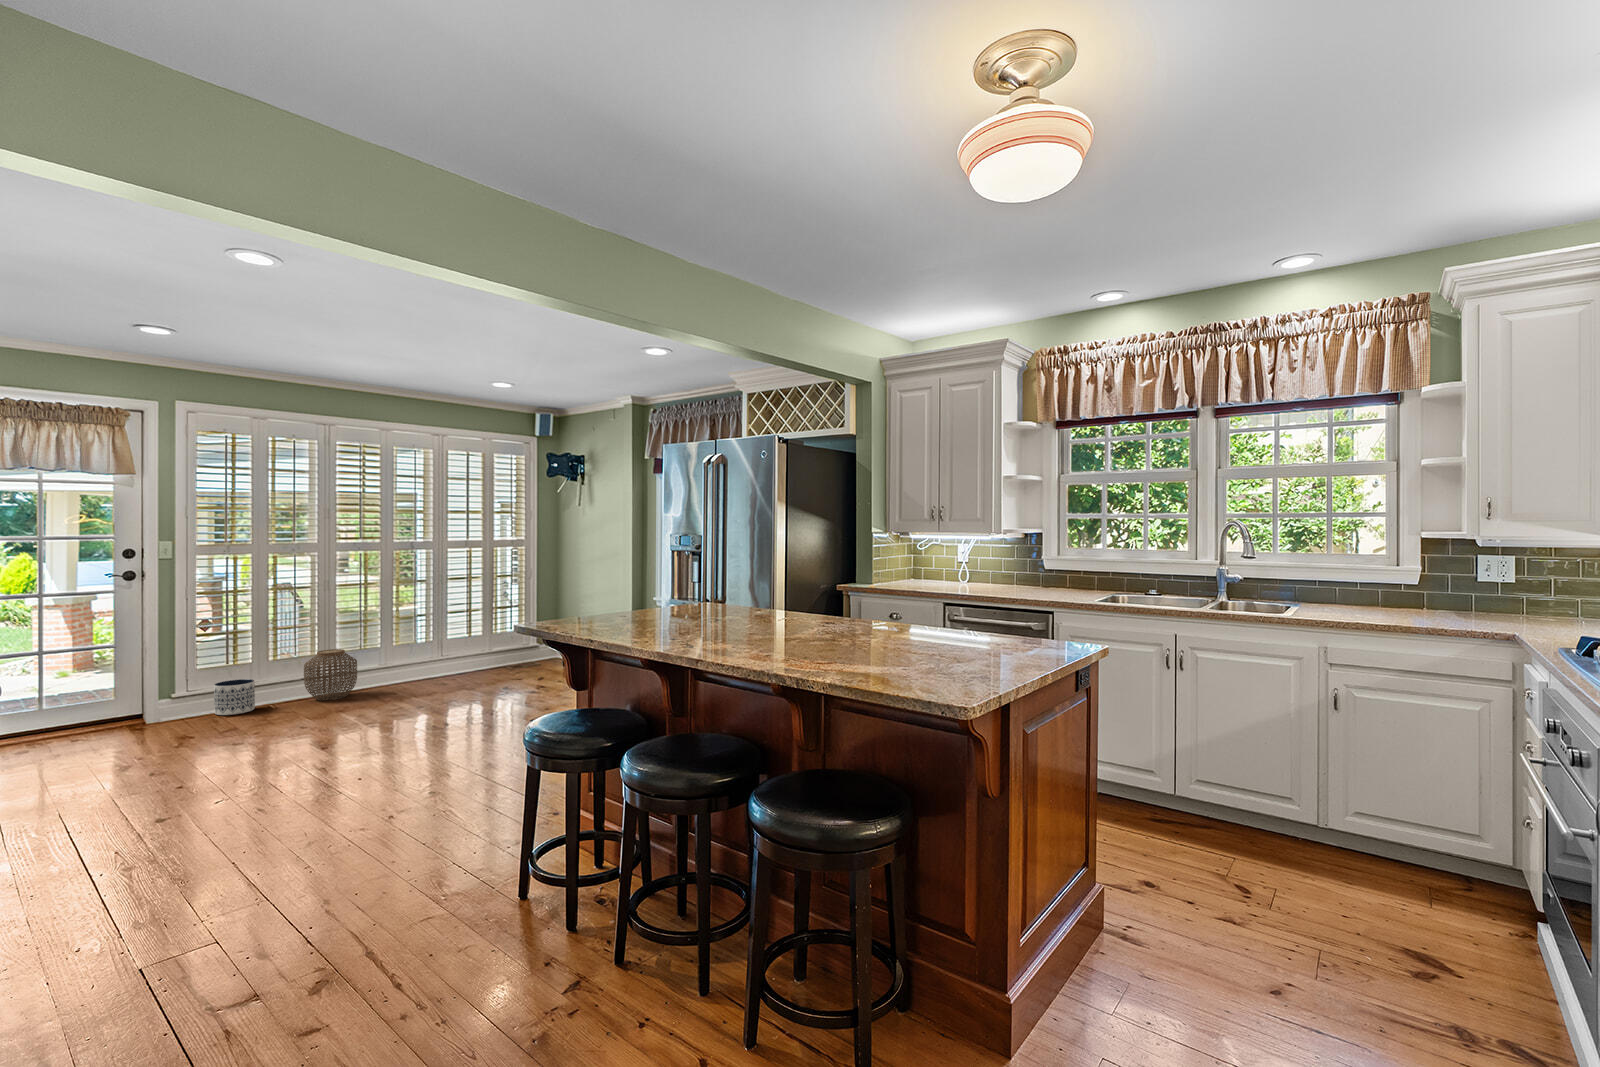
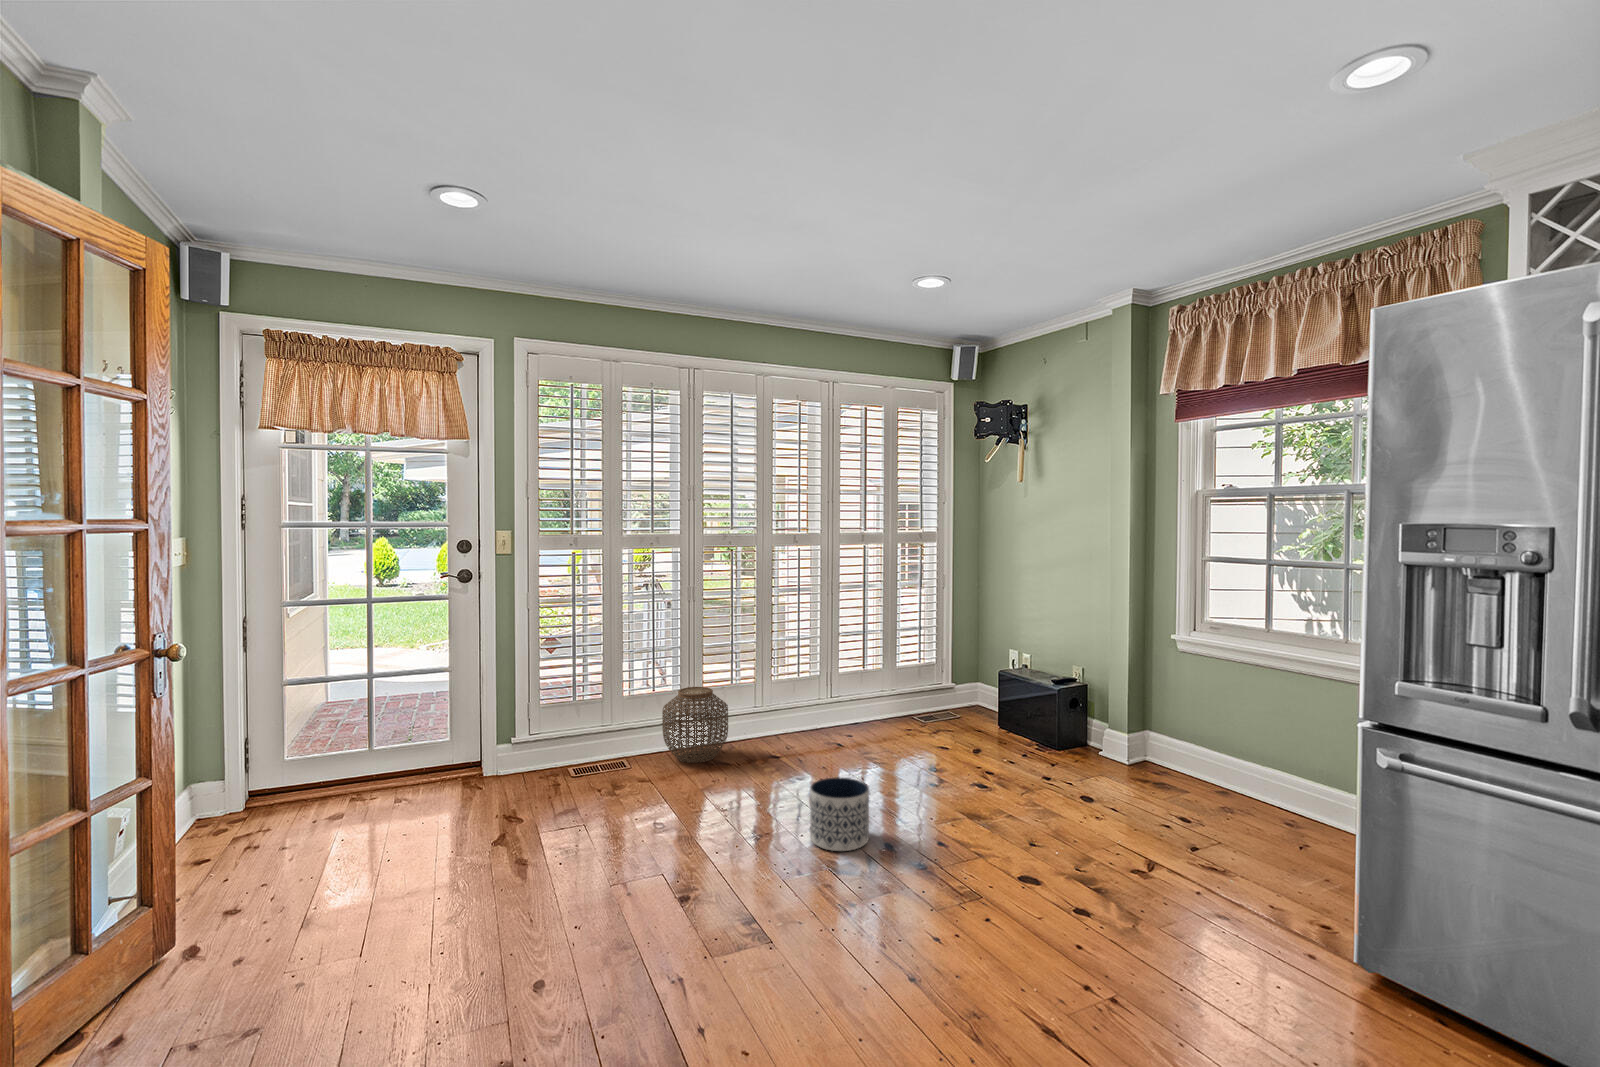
planter: present [214,679,255,715] -> present [810,777,869,851]

